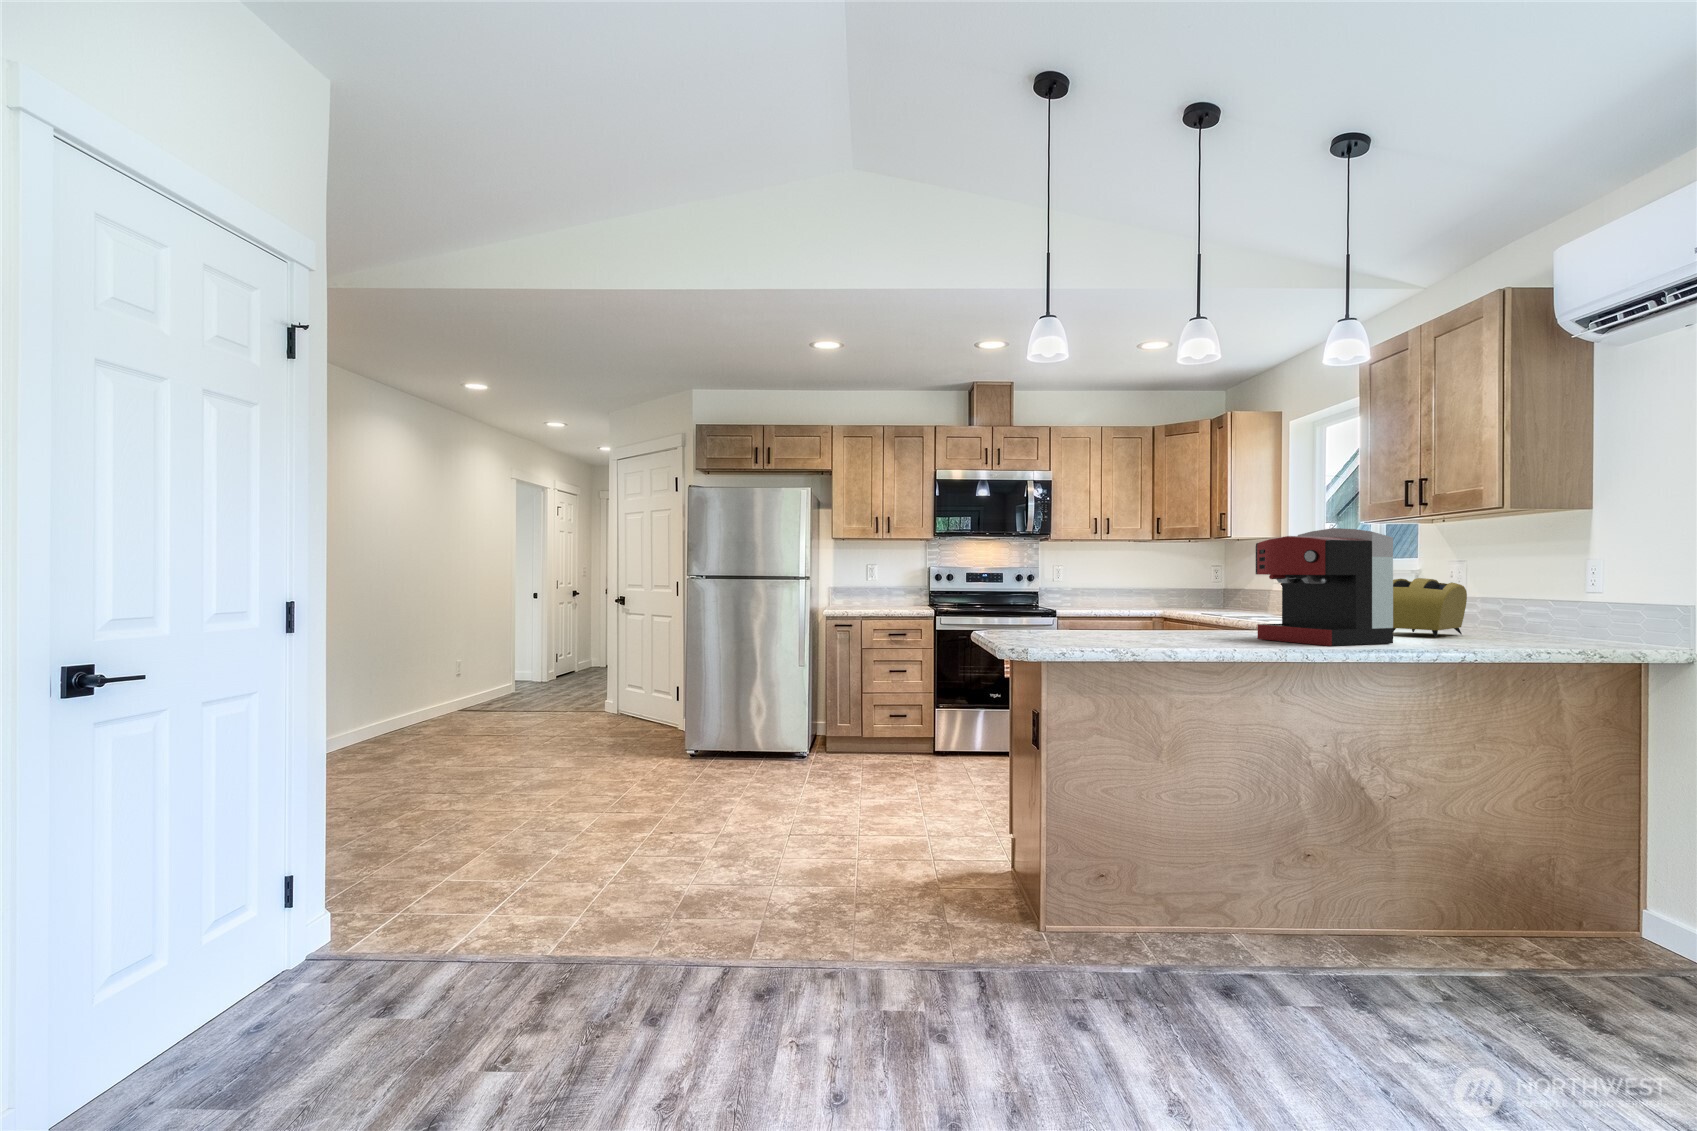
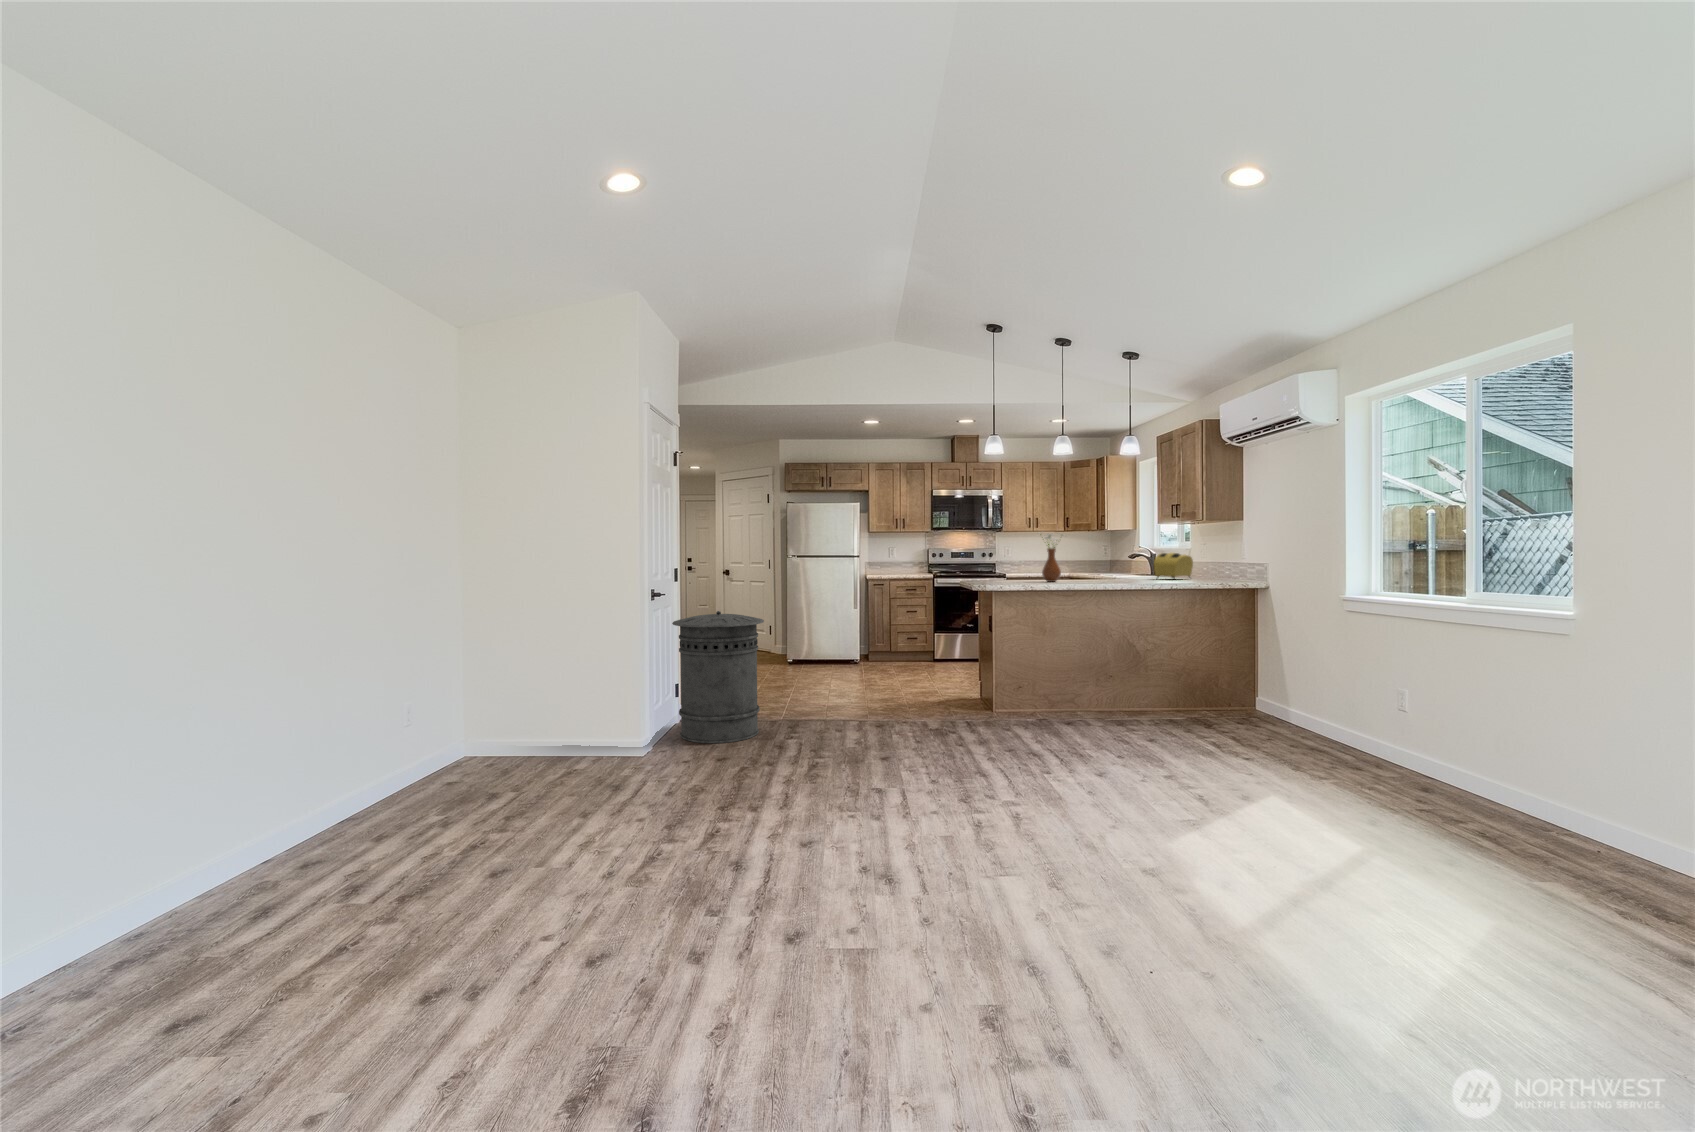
vase: none [1134,527,1206,641] -> present [1042,534,1061,582]
coffee maker: present [1256,528,1393,646] -> none [1090,531,1147,582]
trash can: none [192,713,468,1092] -> present [672,611,764,743]

